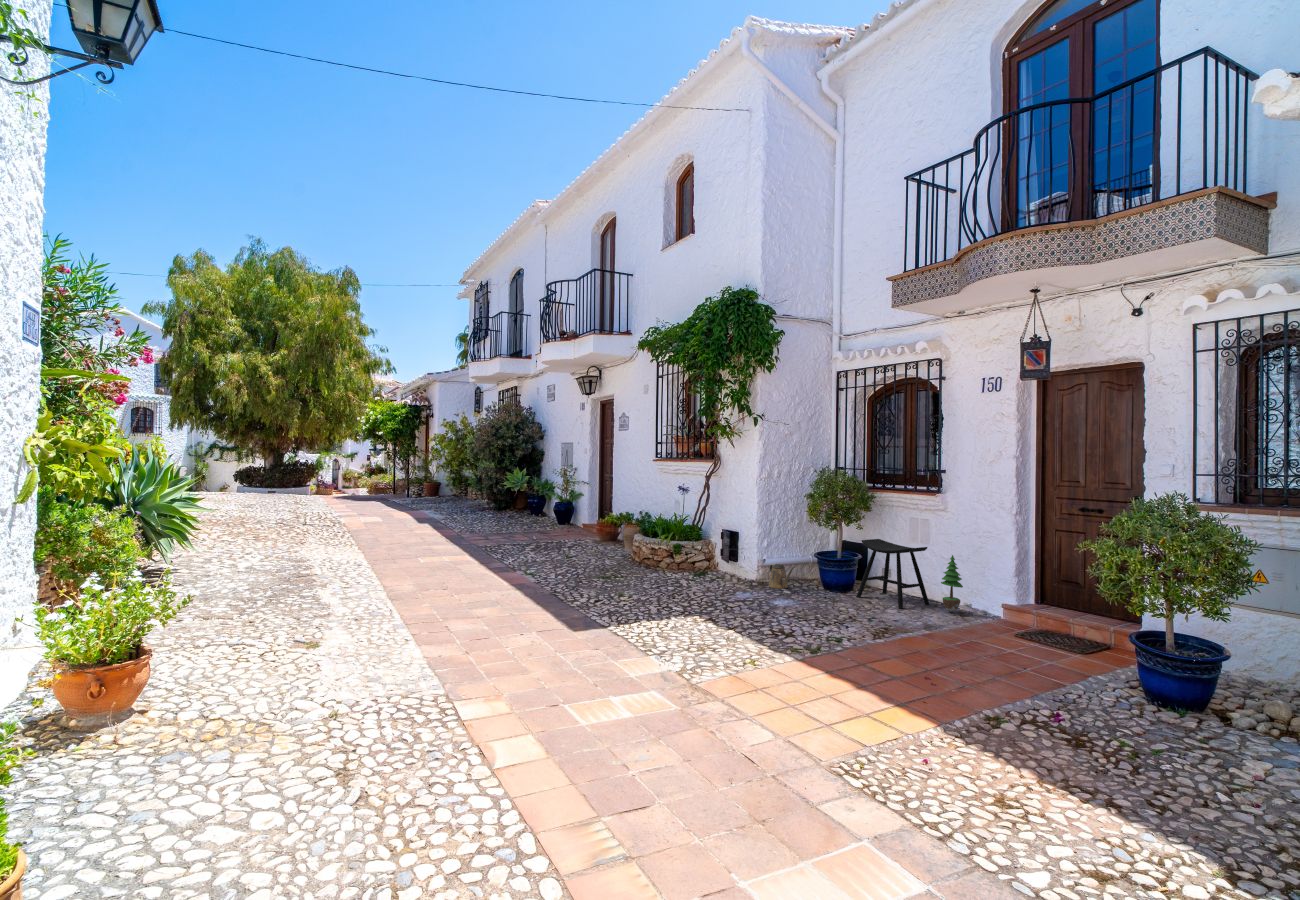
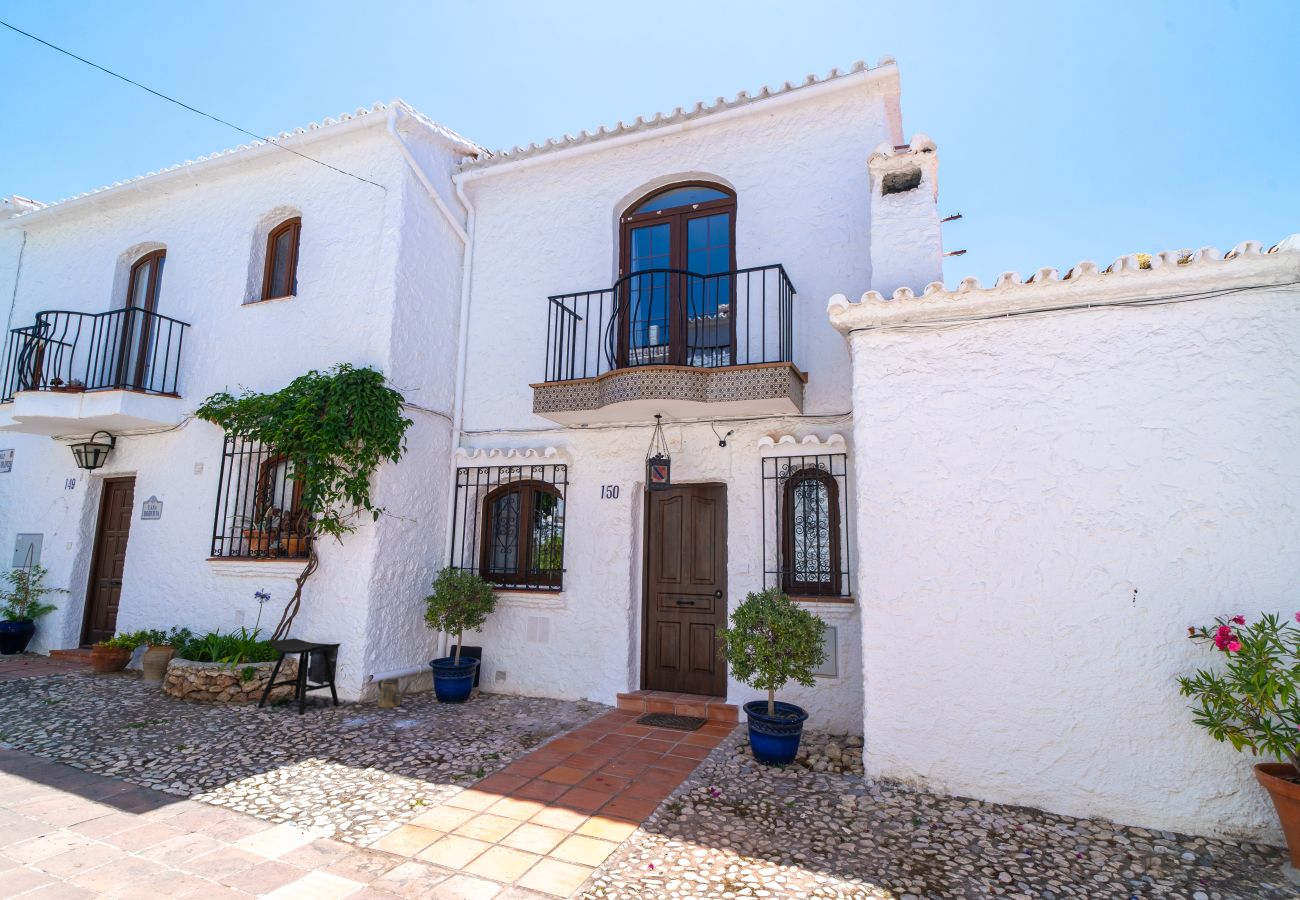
stool: present [857,539,929,609] -> present [258,638,340,714]
potted tree: present [941,555,963,612] -> none [563,650,583,708]

